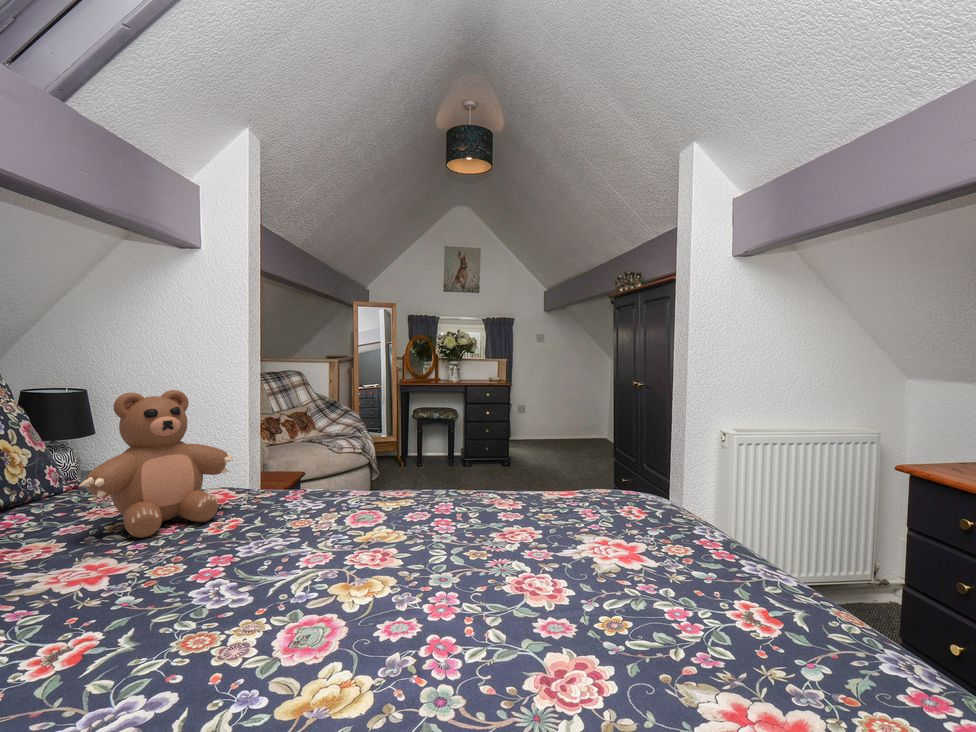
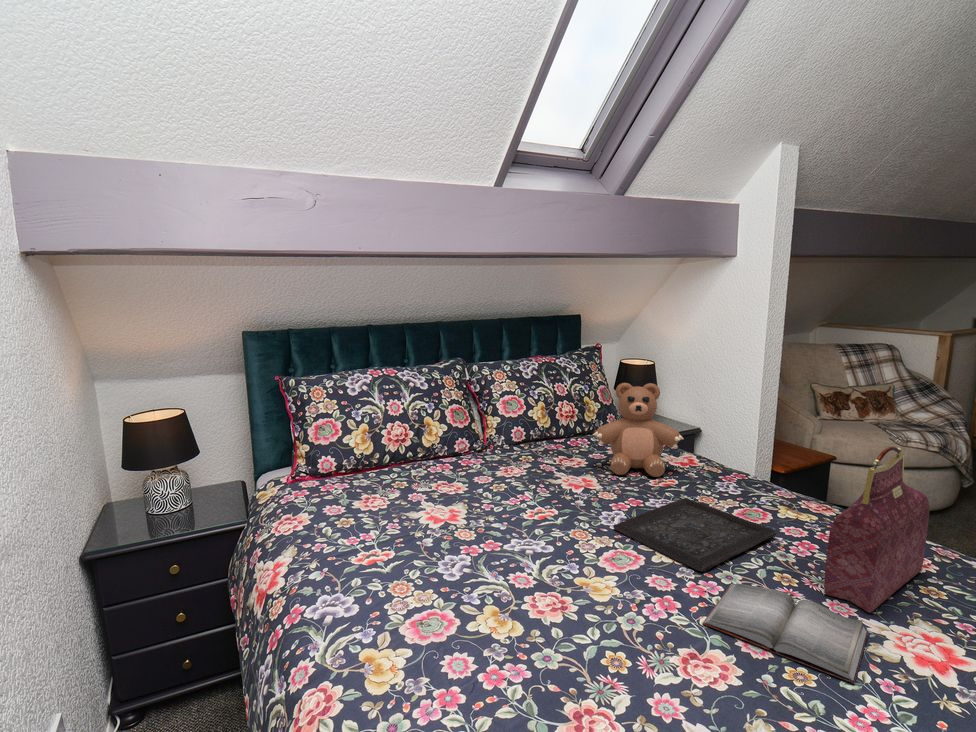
handbag: none [484,391,554,551] -> present [824,446,930,613]
tray: none [236,519,414,603] -> present [614,498,776,572]
hardback book: none [455,551,642,643] -> present [702,583,868,684]

